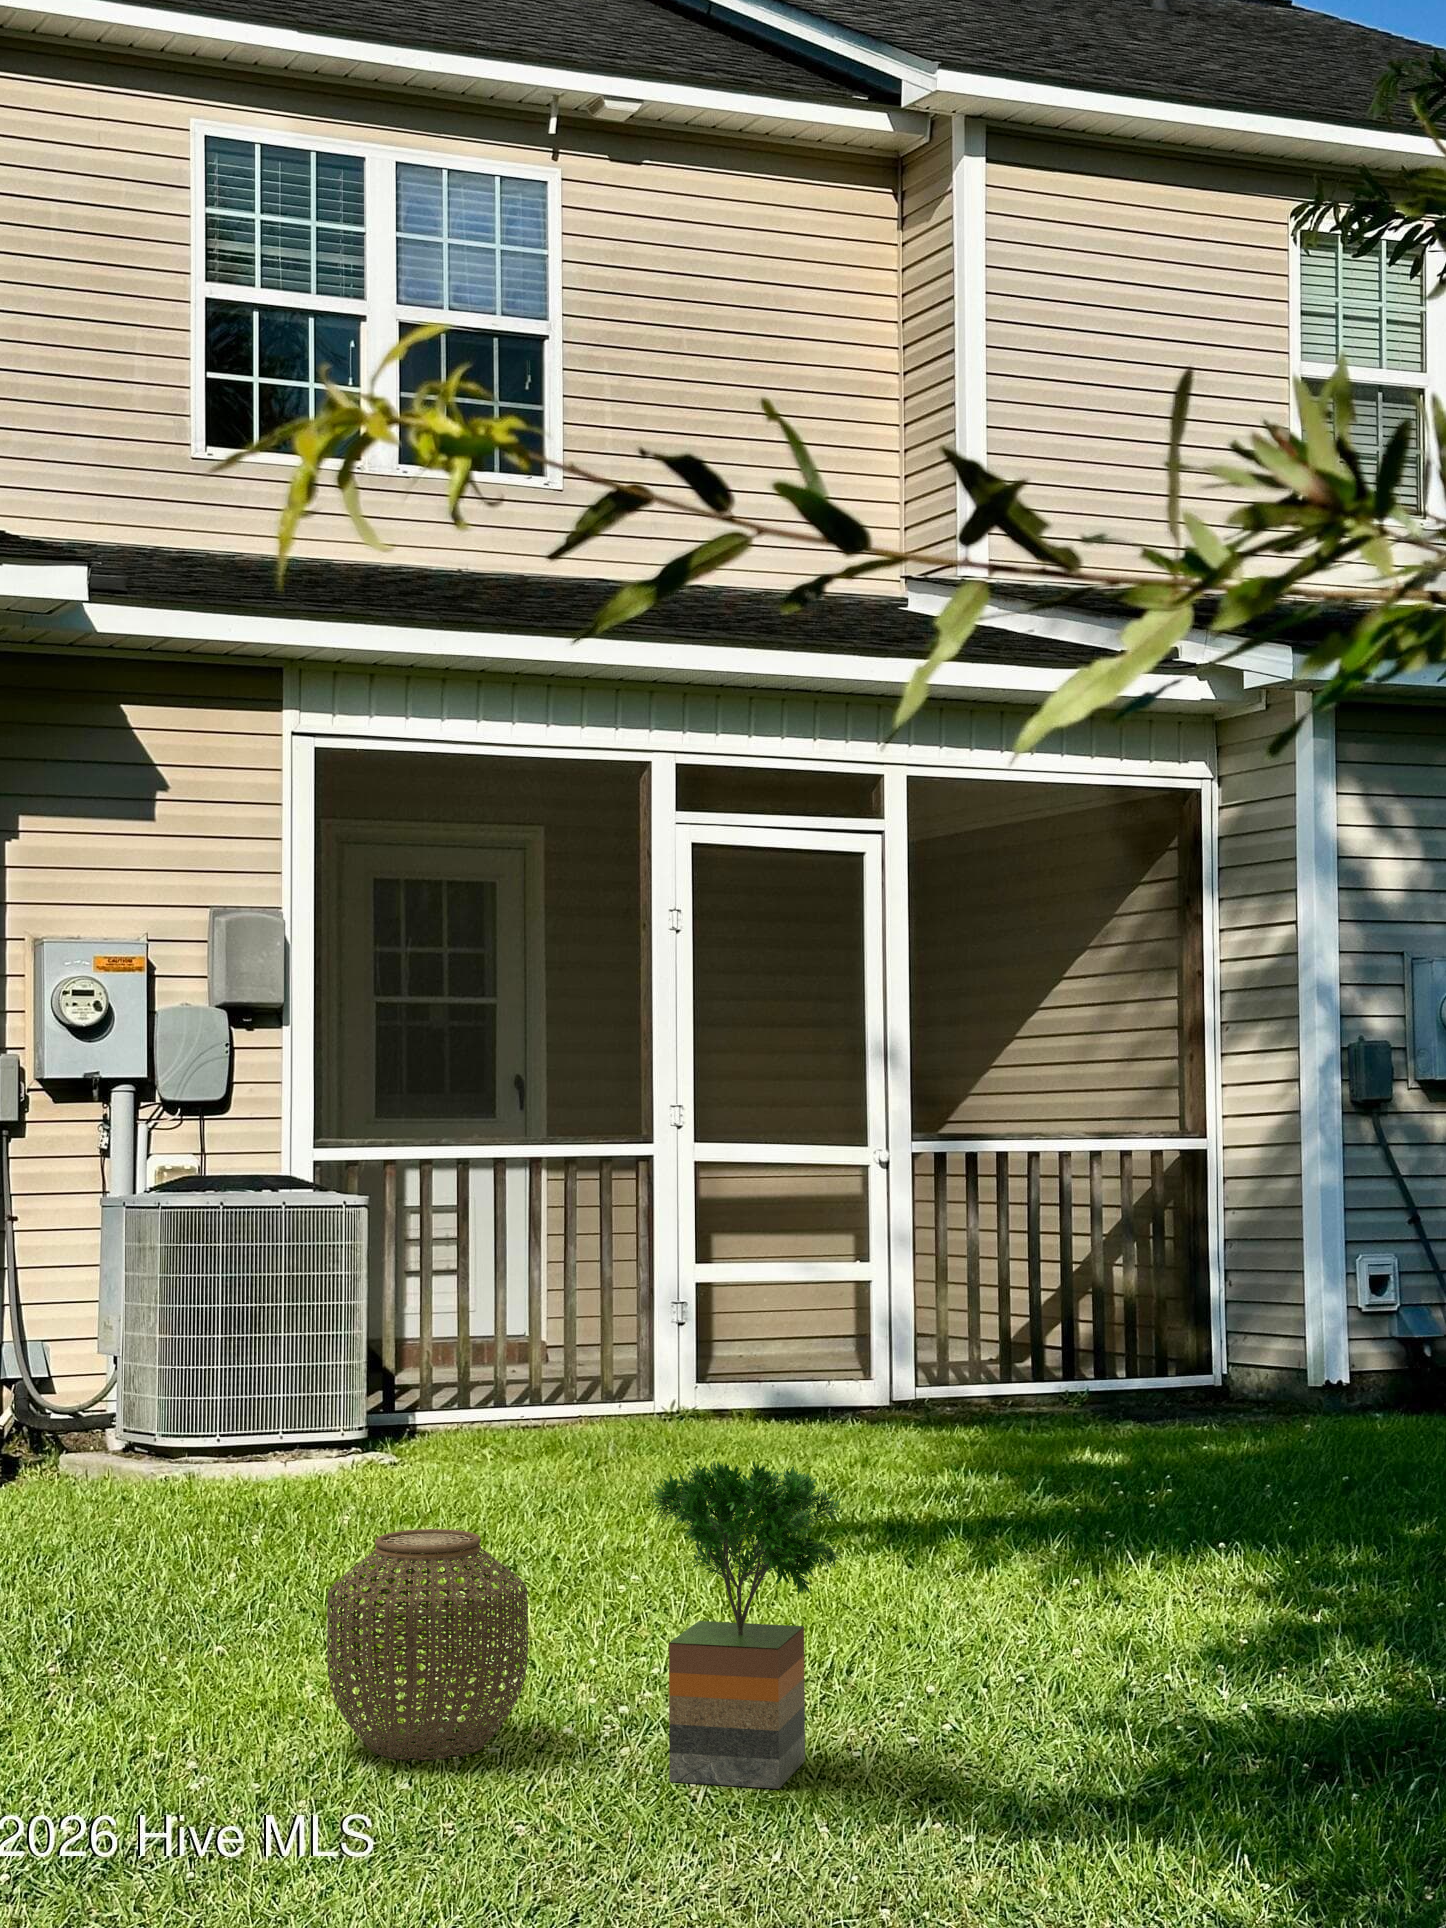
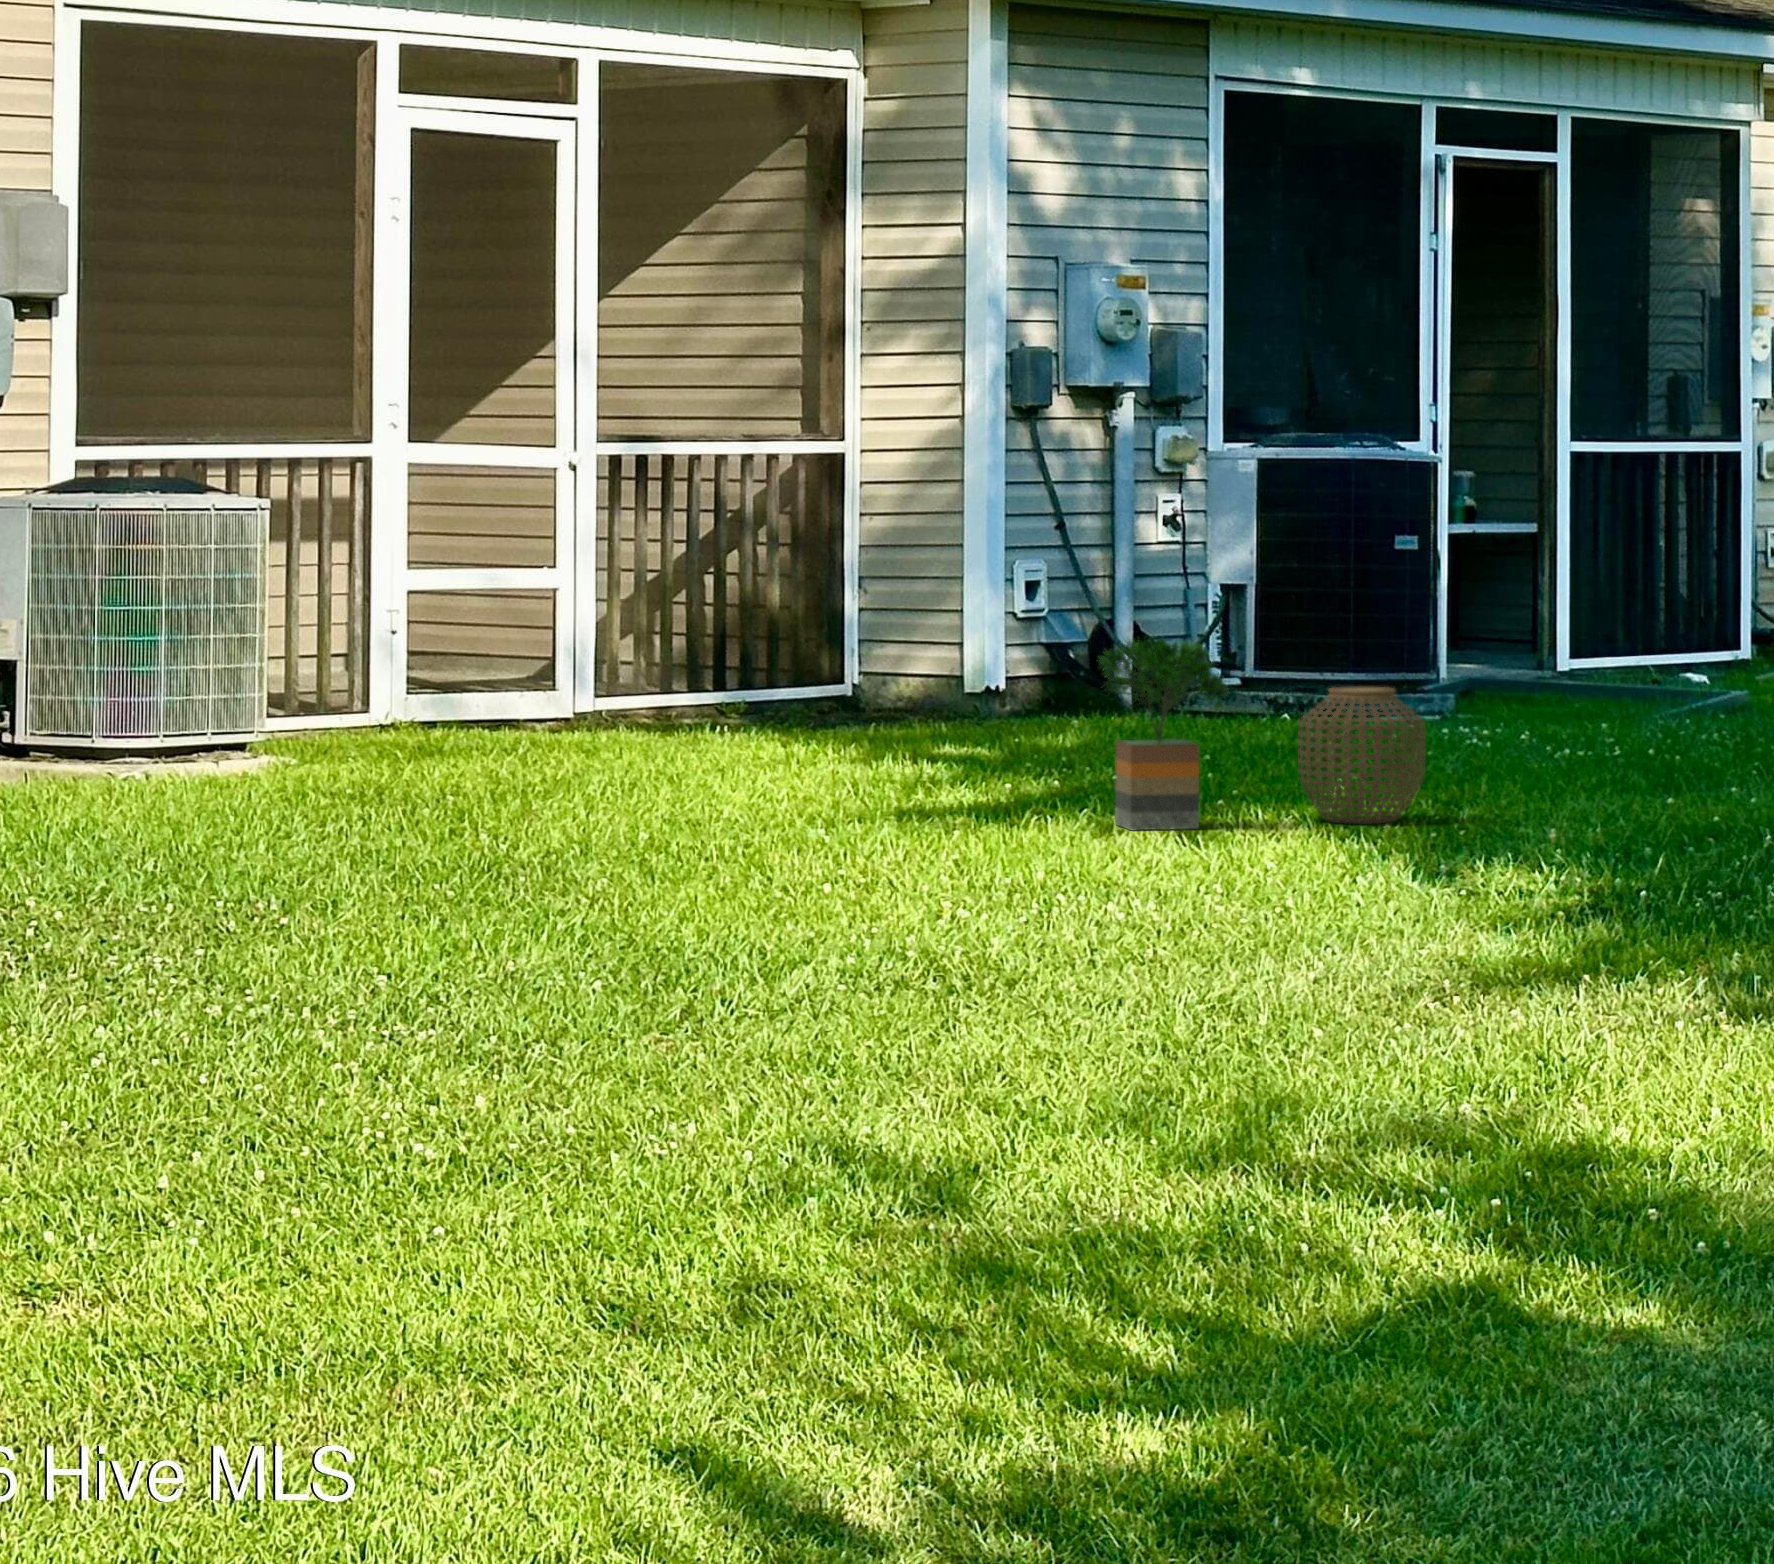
woven basket: present [327,1529,528,1760] -> present [1298,687,1426,824]

